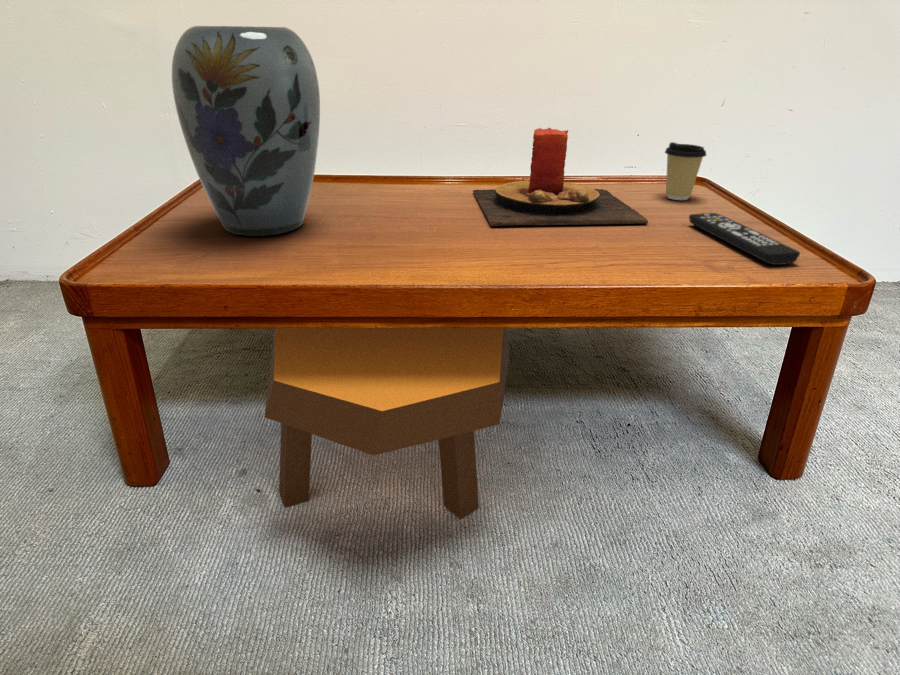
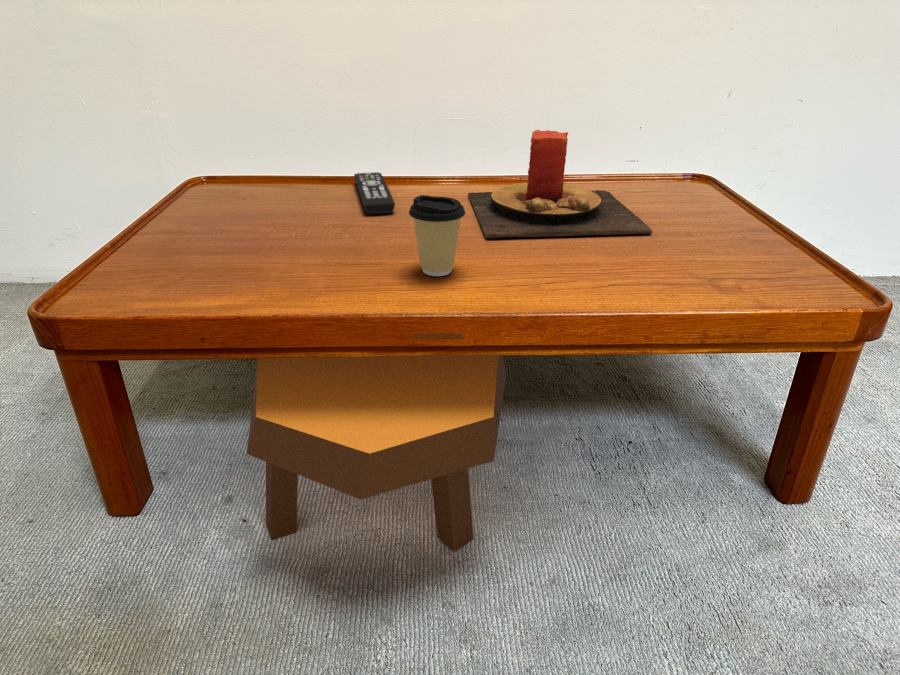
vase: present [172,26,320,236] -> none [142,28,302,253]
coffee cup: present [665,142,706,200] -> present [409,195,465,276]
remote control: present [689,213,800,265] -> present [354,172,395,214]

